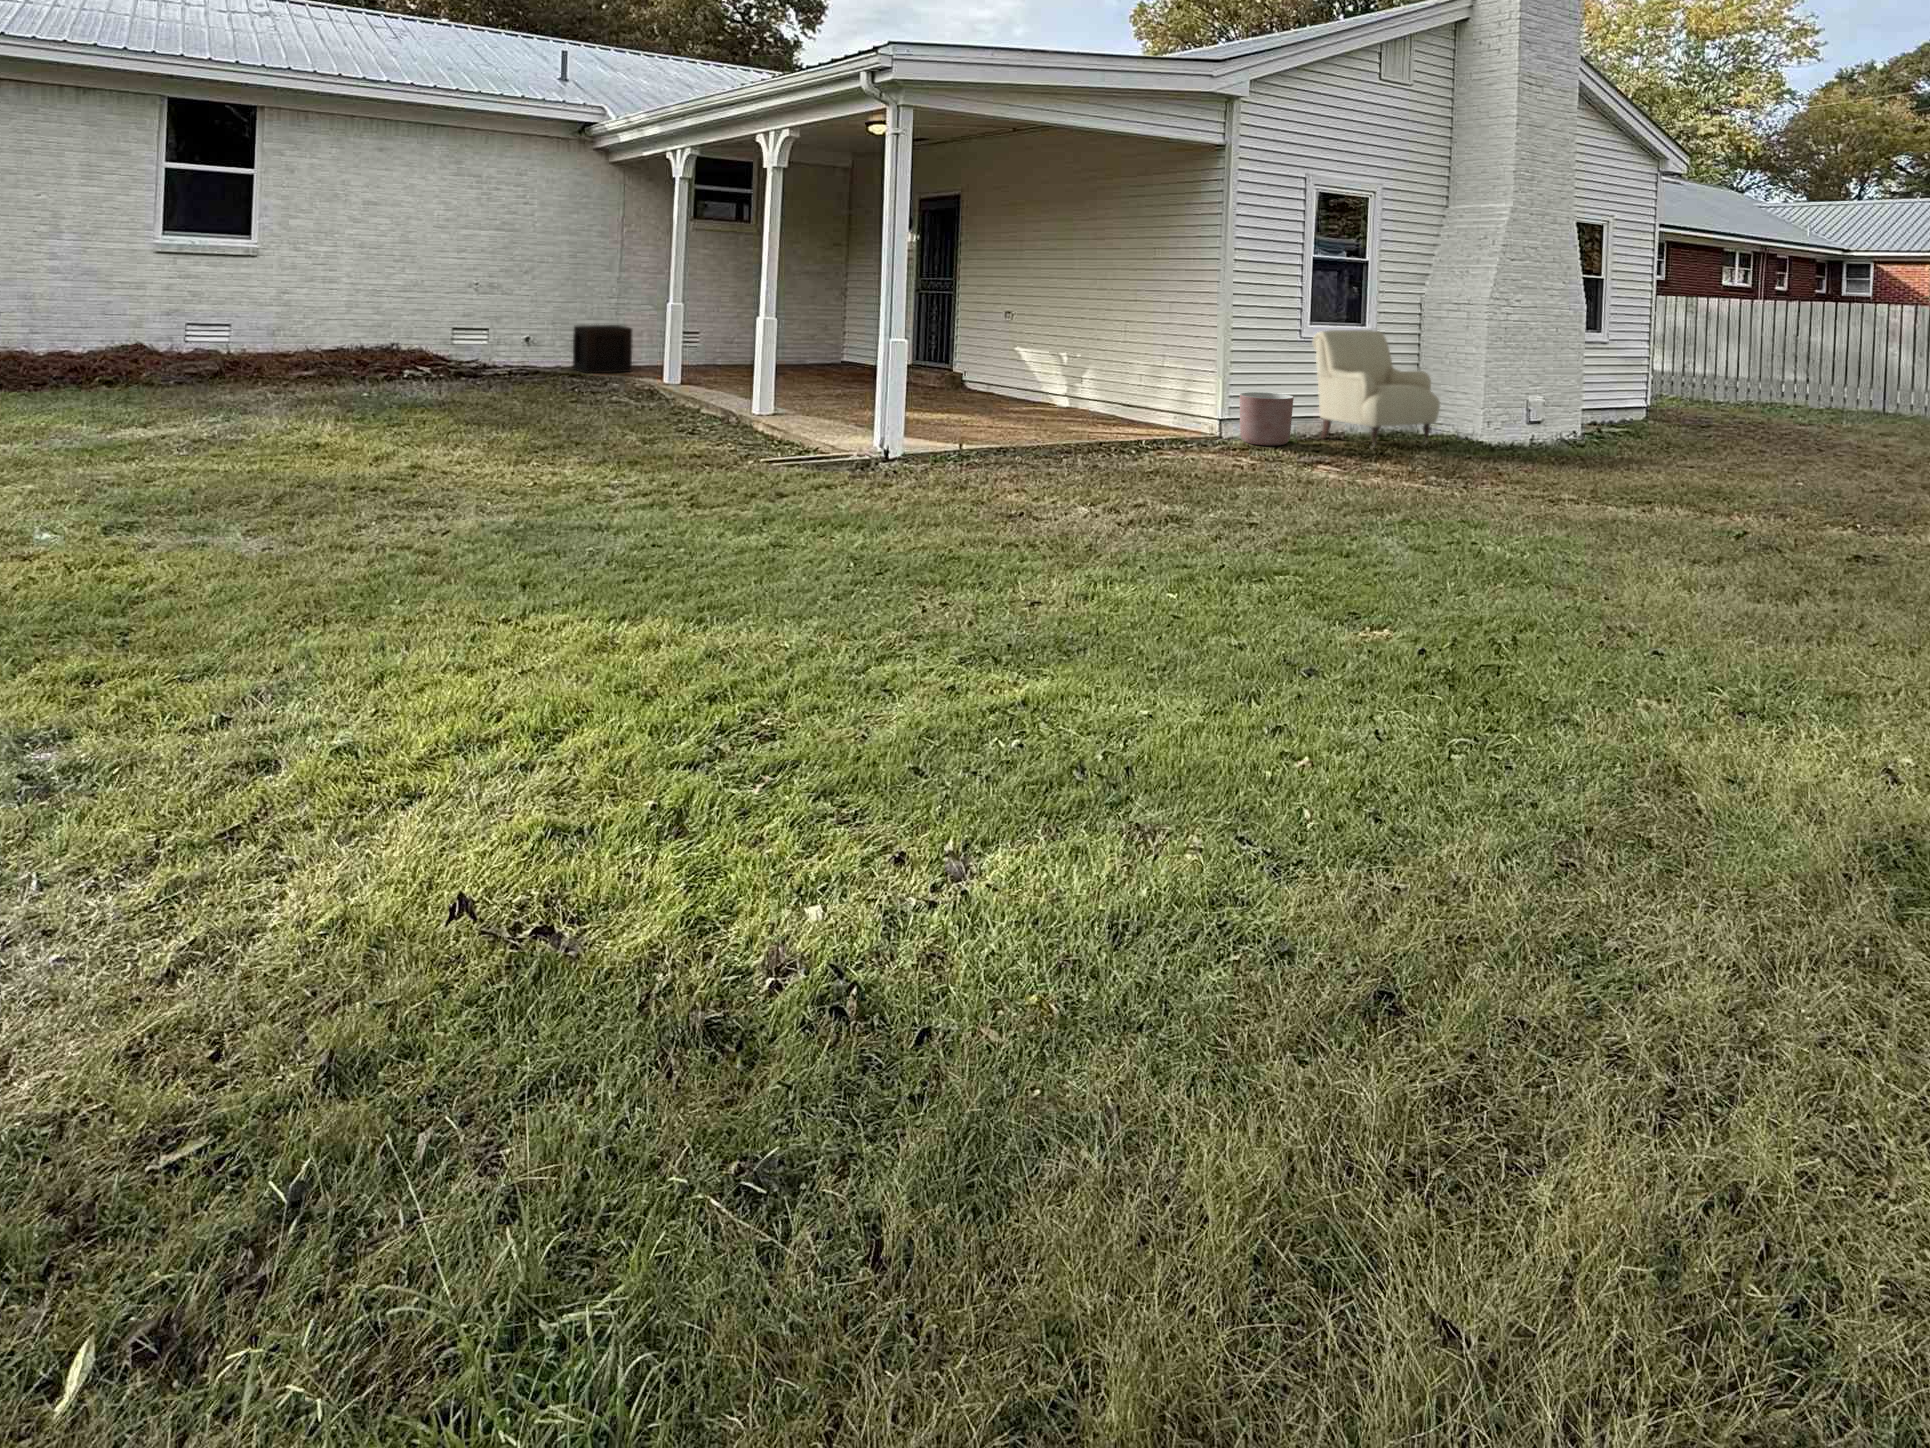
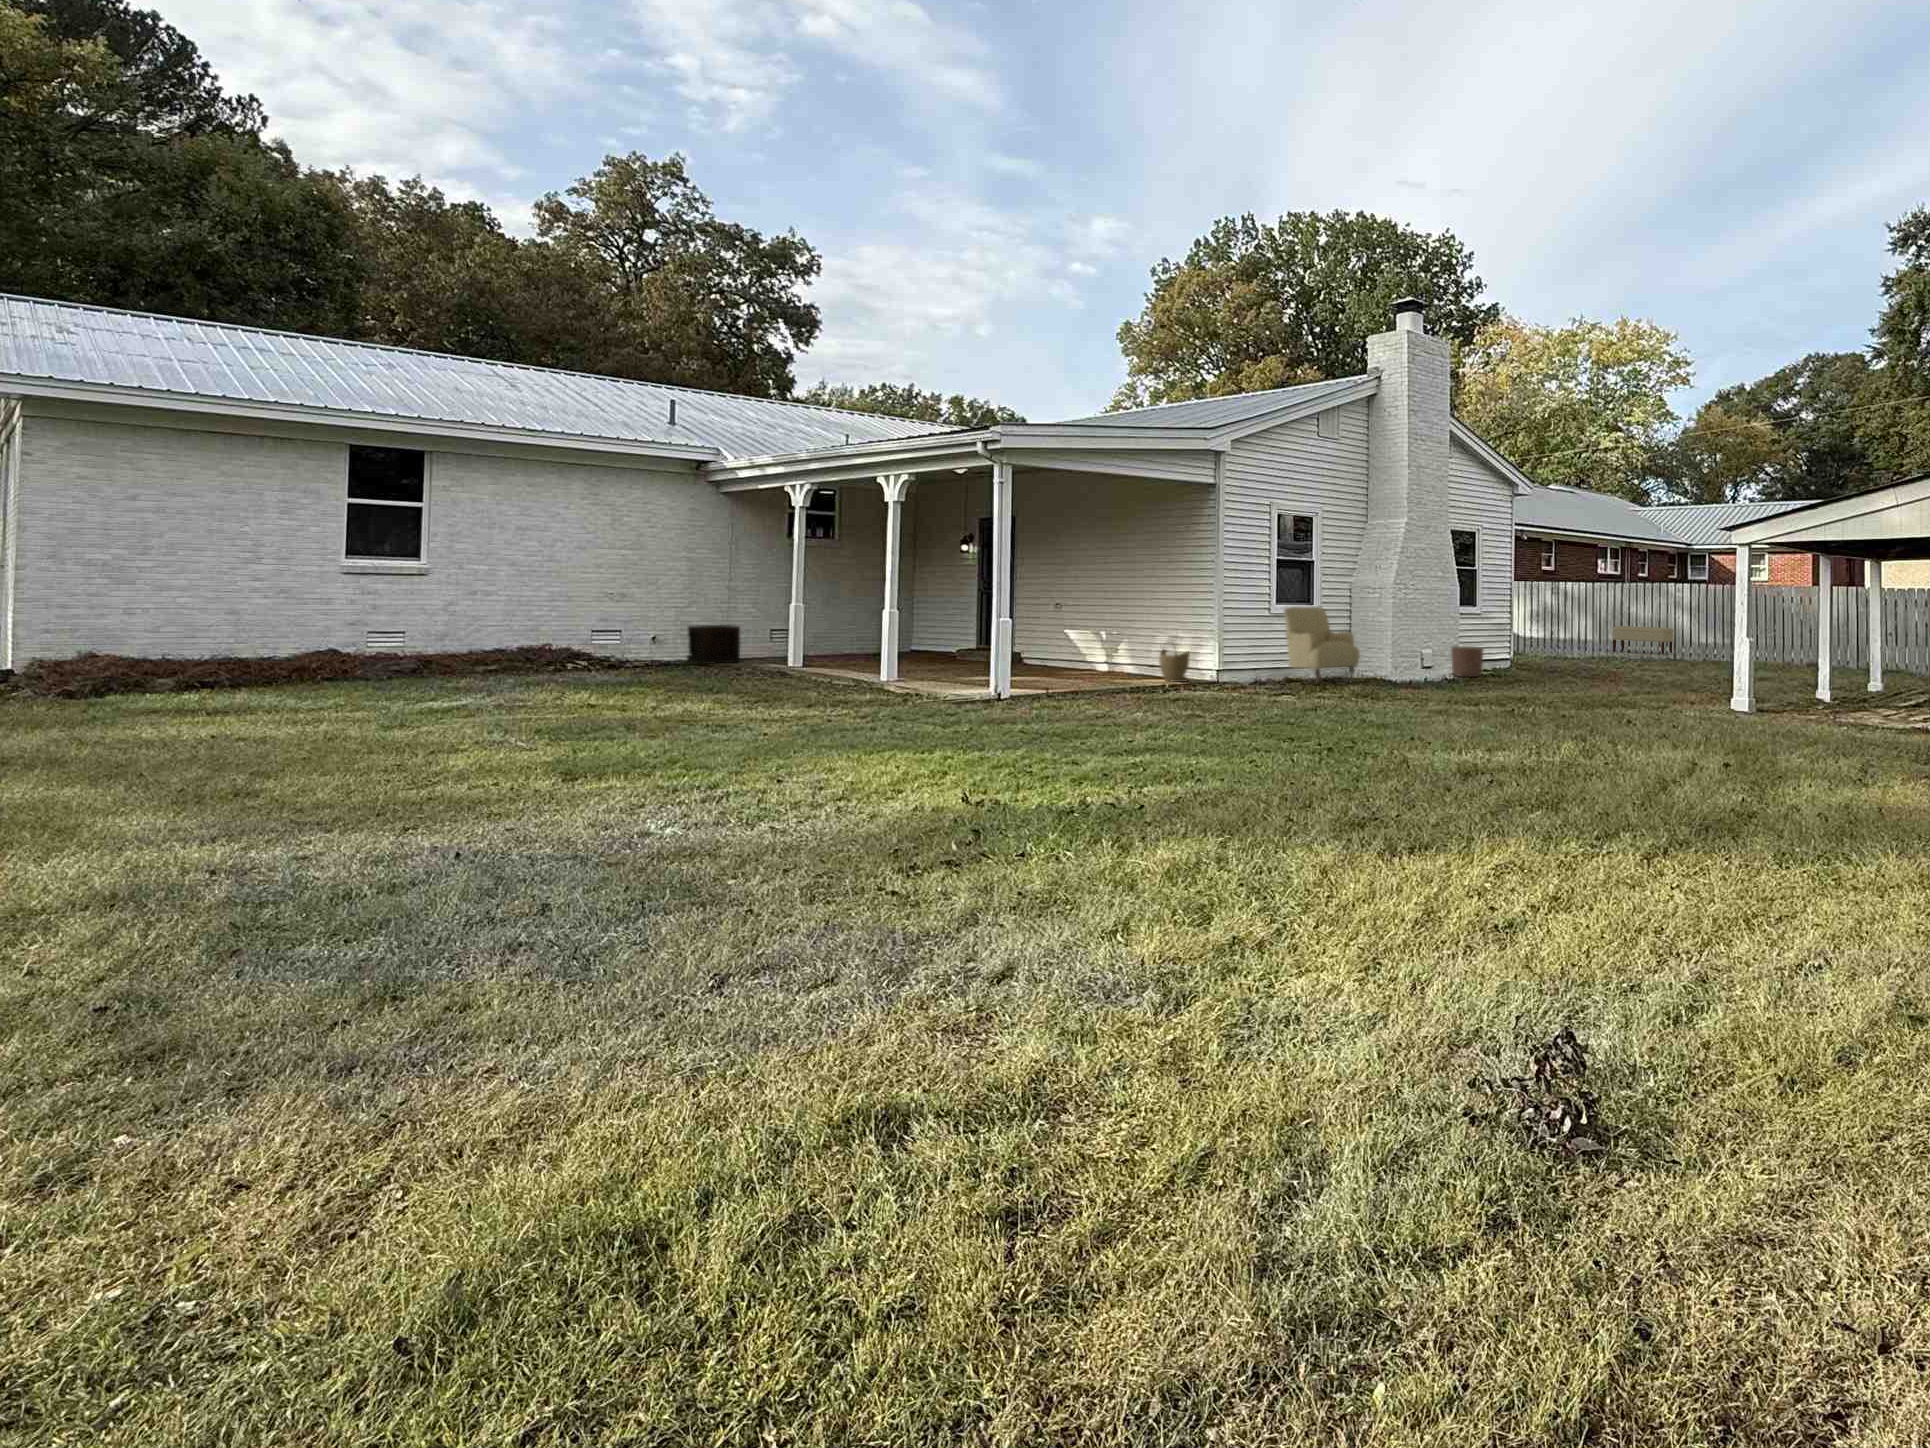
bench: none [1766,359,1864,402] -> present [1612,626,1673,654]
woven basket: none [1138,375,1189,435] -> present [1159,649,1190,682]
planter: present [1240,392,1294,446] -> present [1451,646,1483,677]

